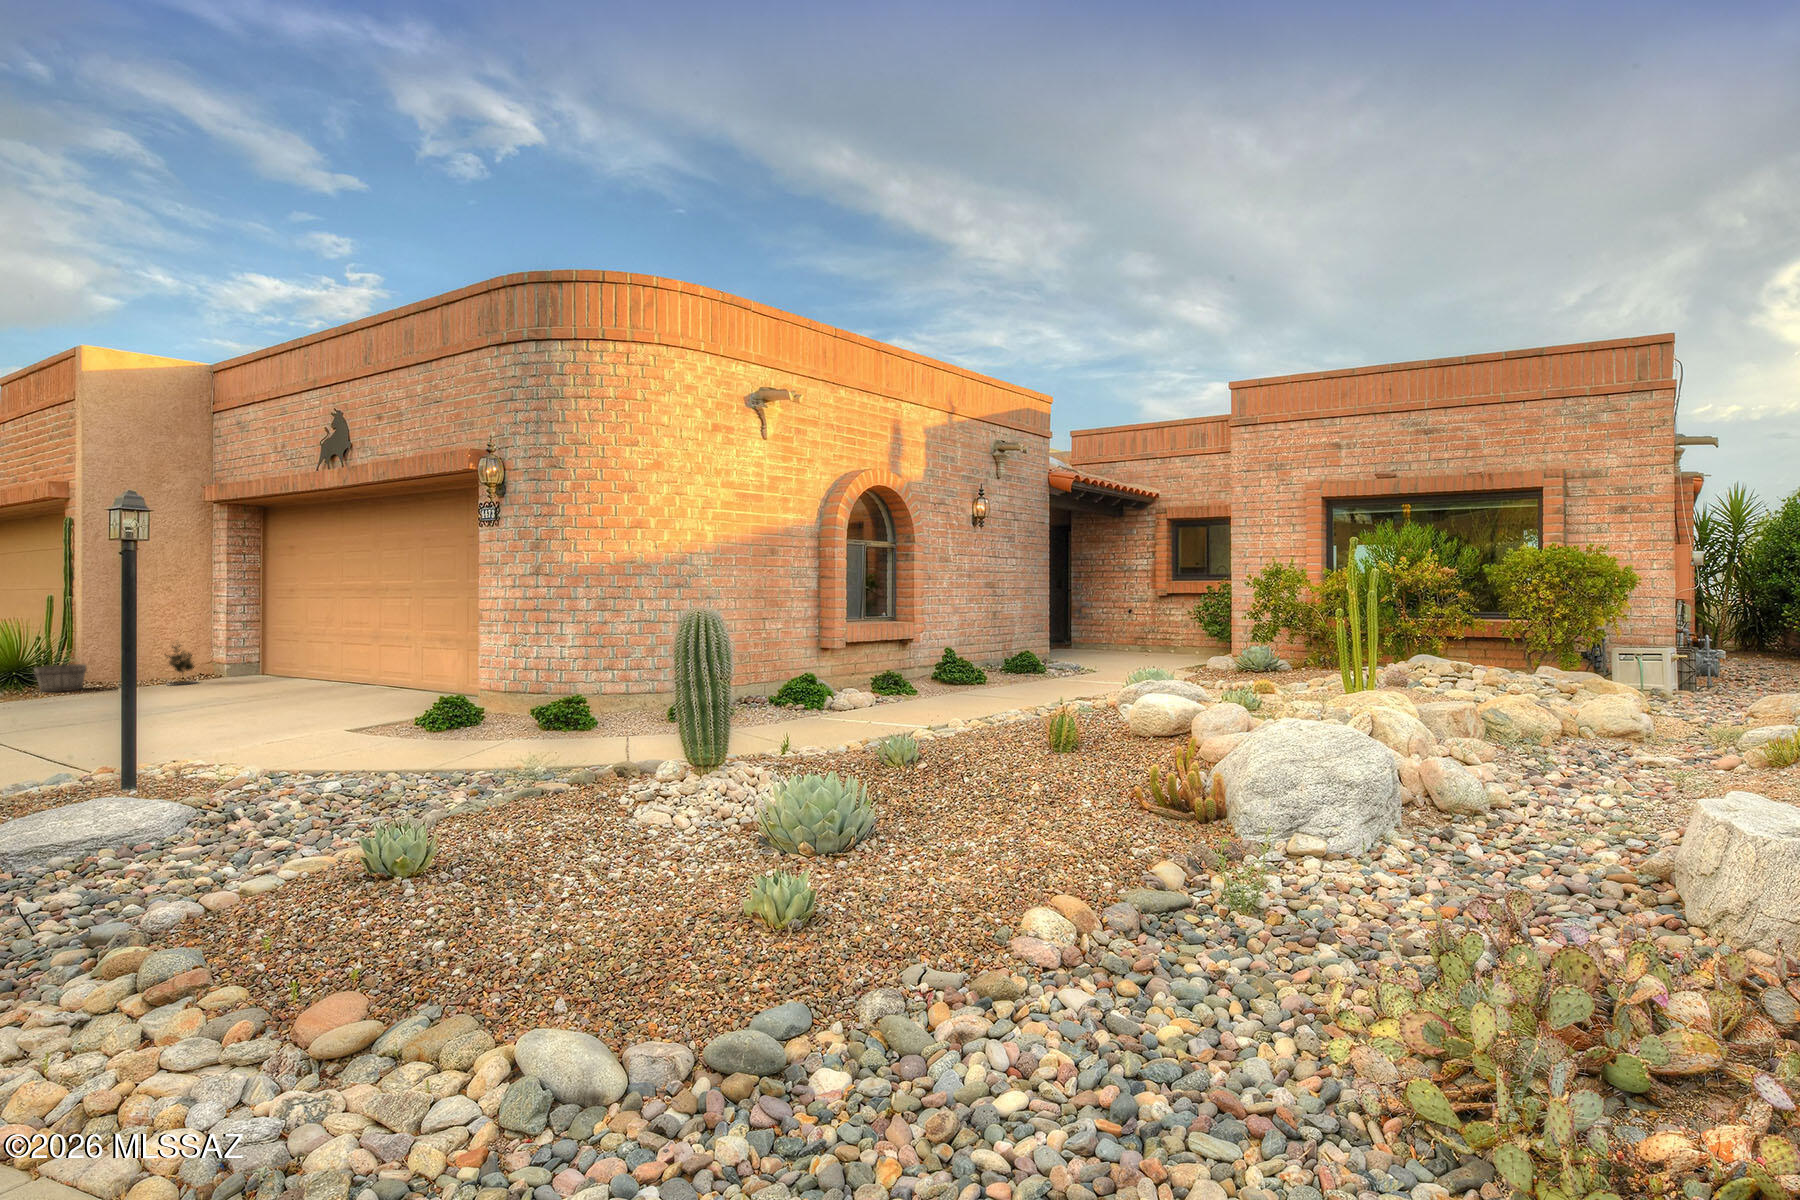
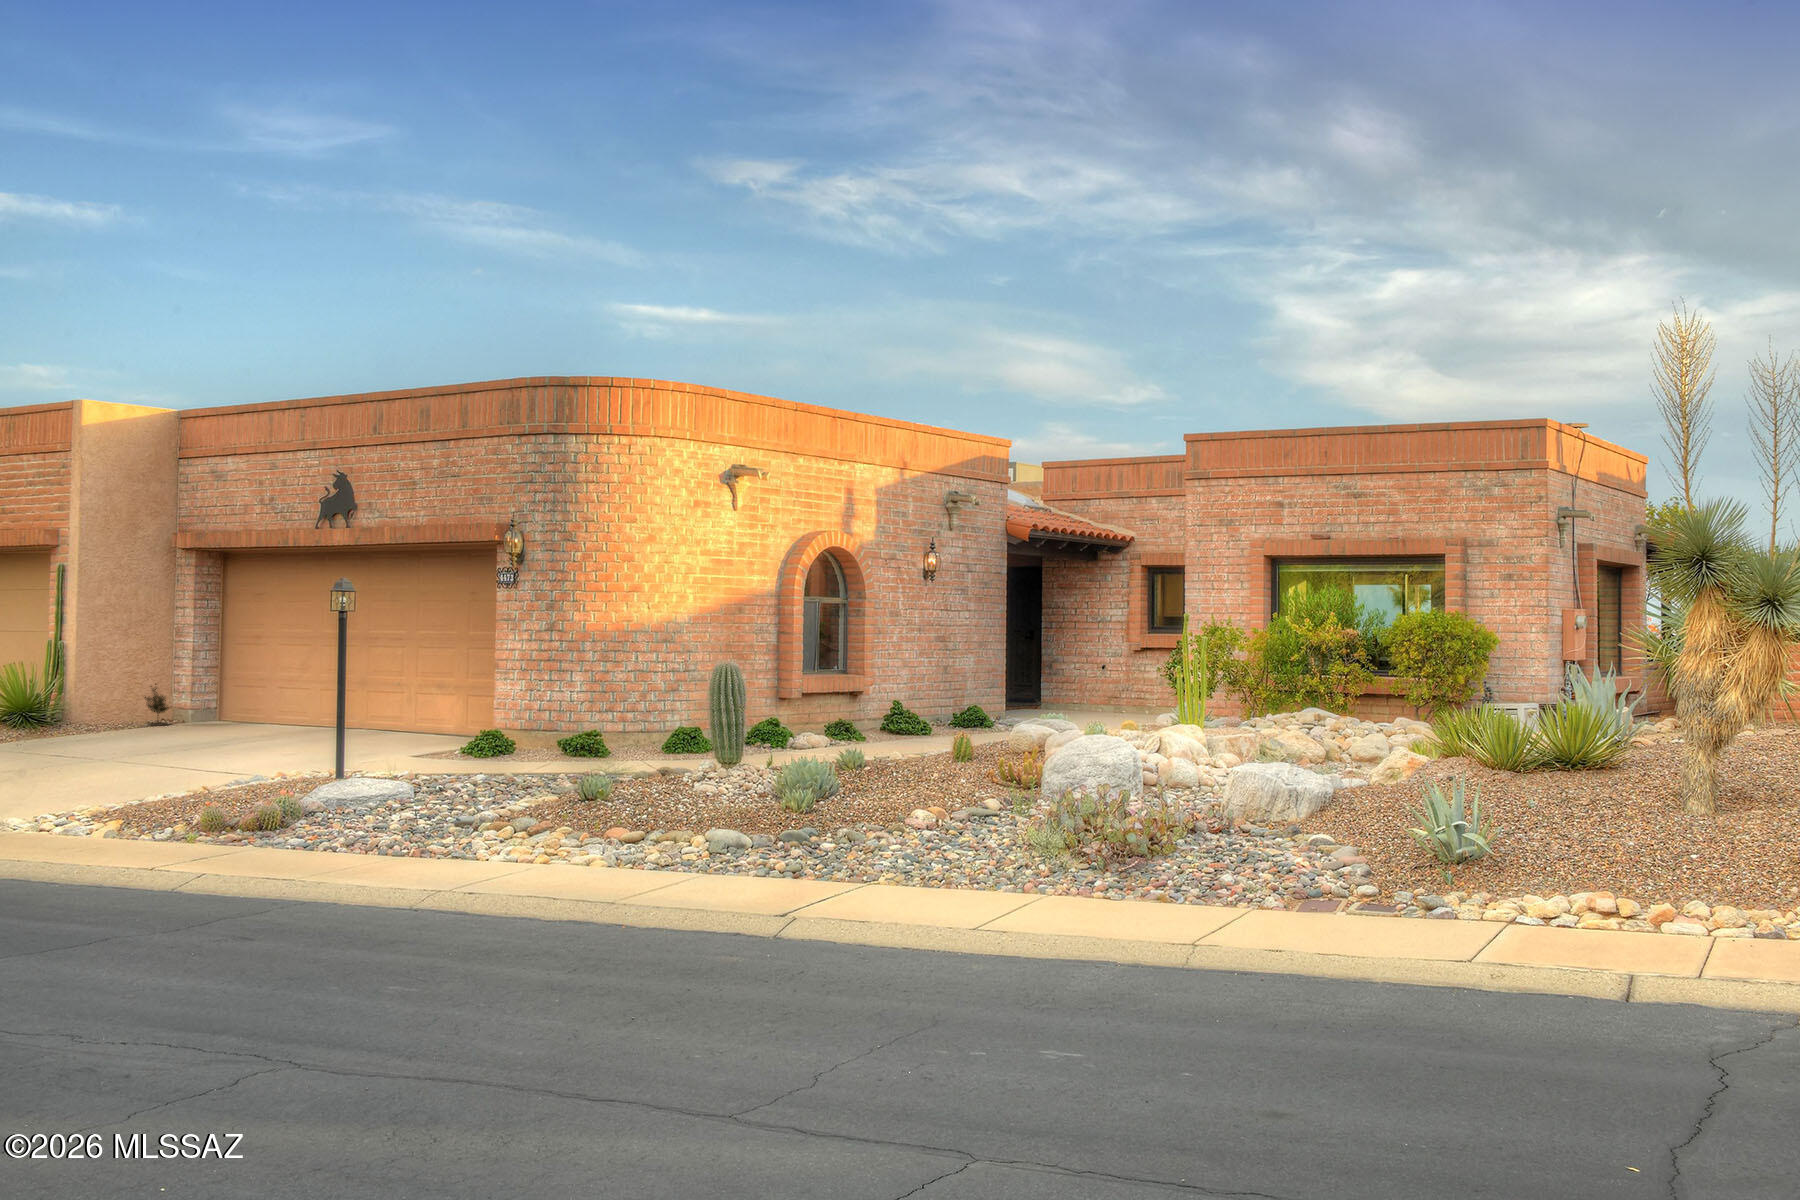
wooden bucket: present [34,662,86,692] -> none [33,697,75,730]

